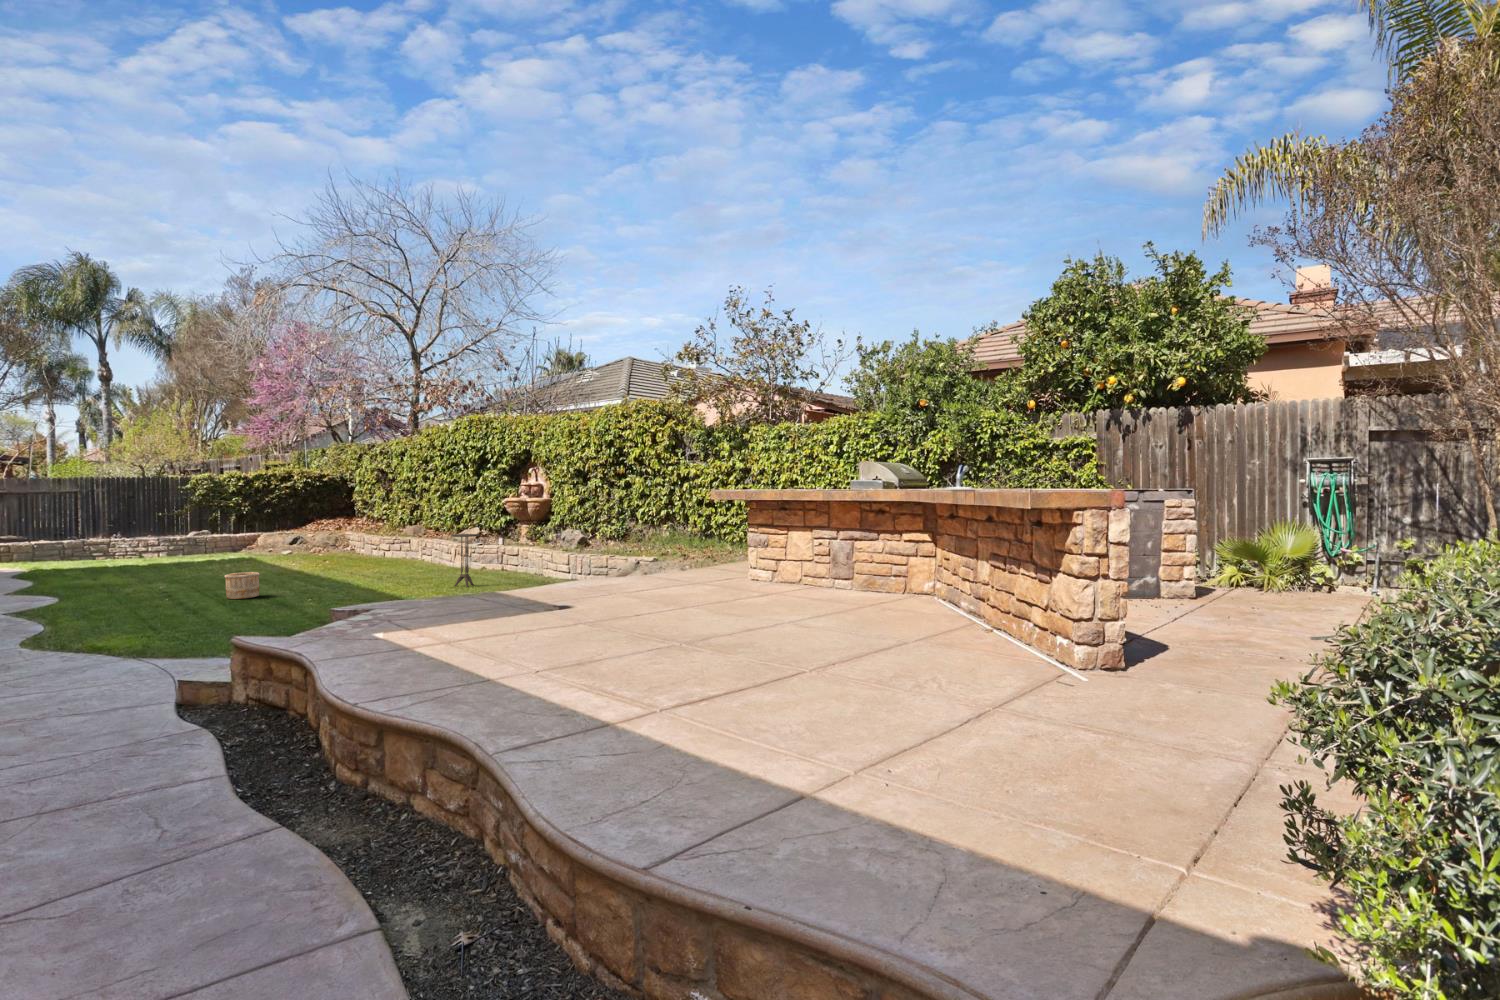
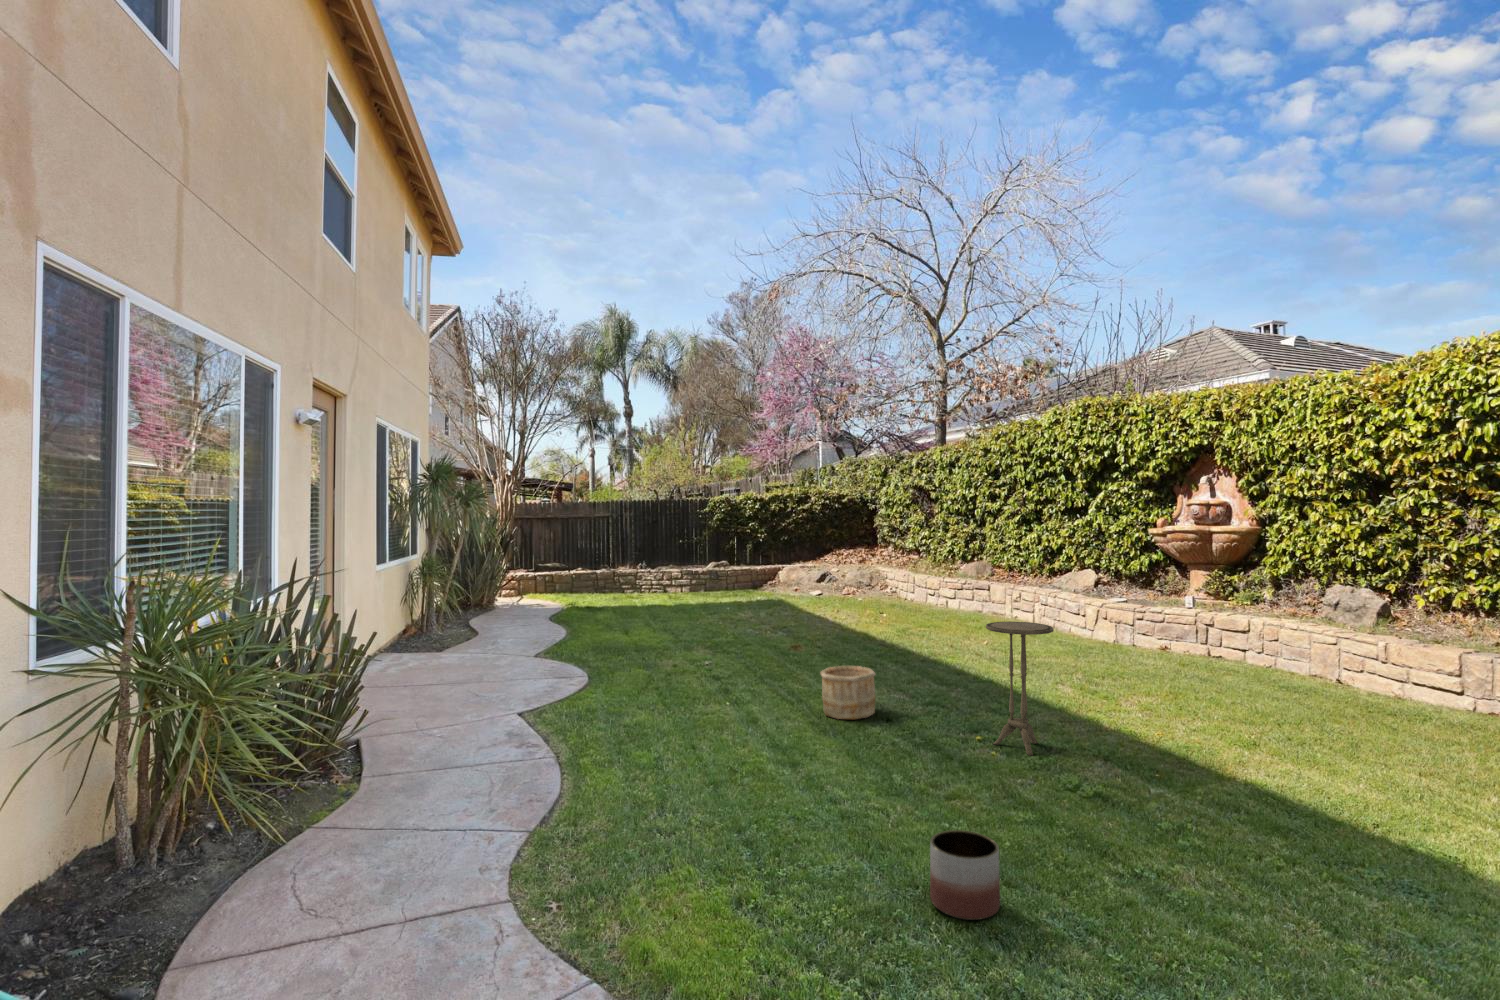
side table: present [451,534,480,587] -> present [986,622,1054,756]
planter: none [223,605,252,630] -> present [930,830,1000,920]

